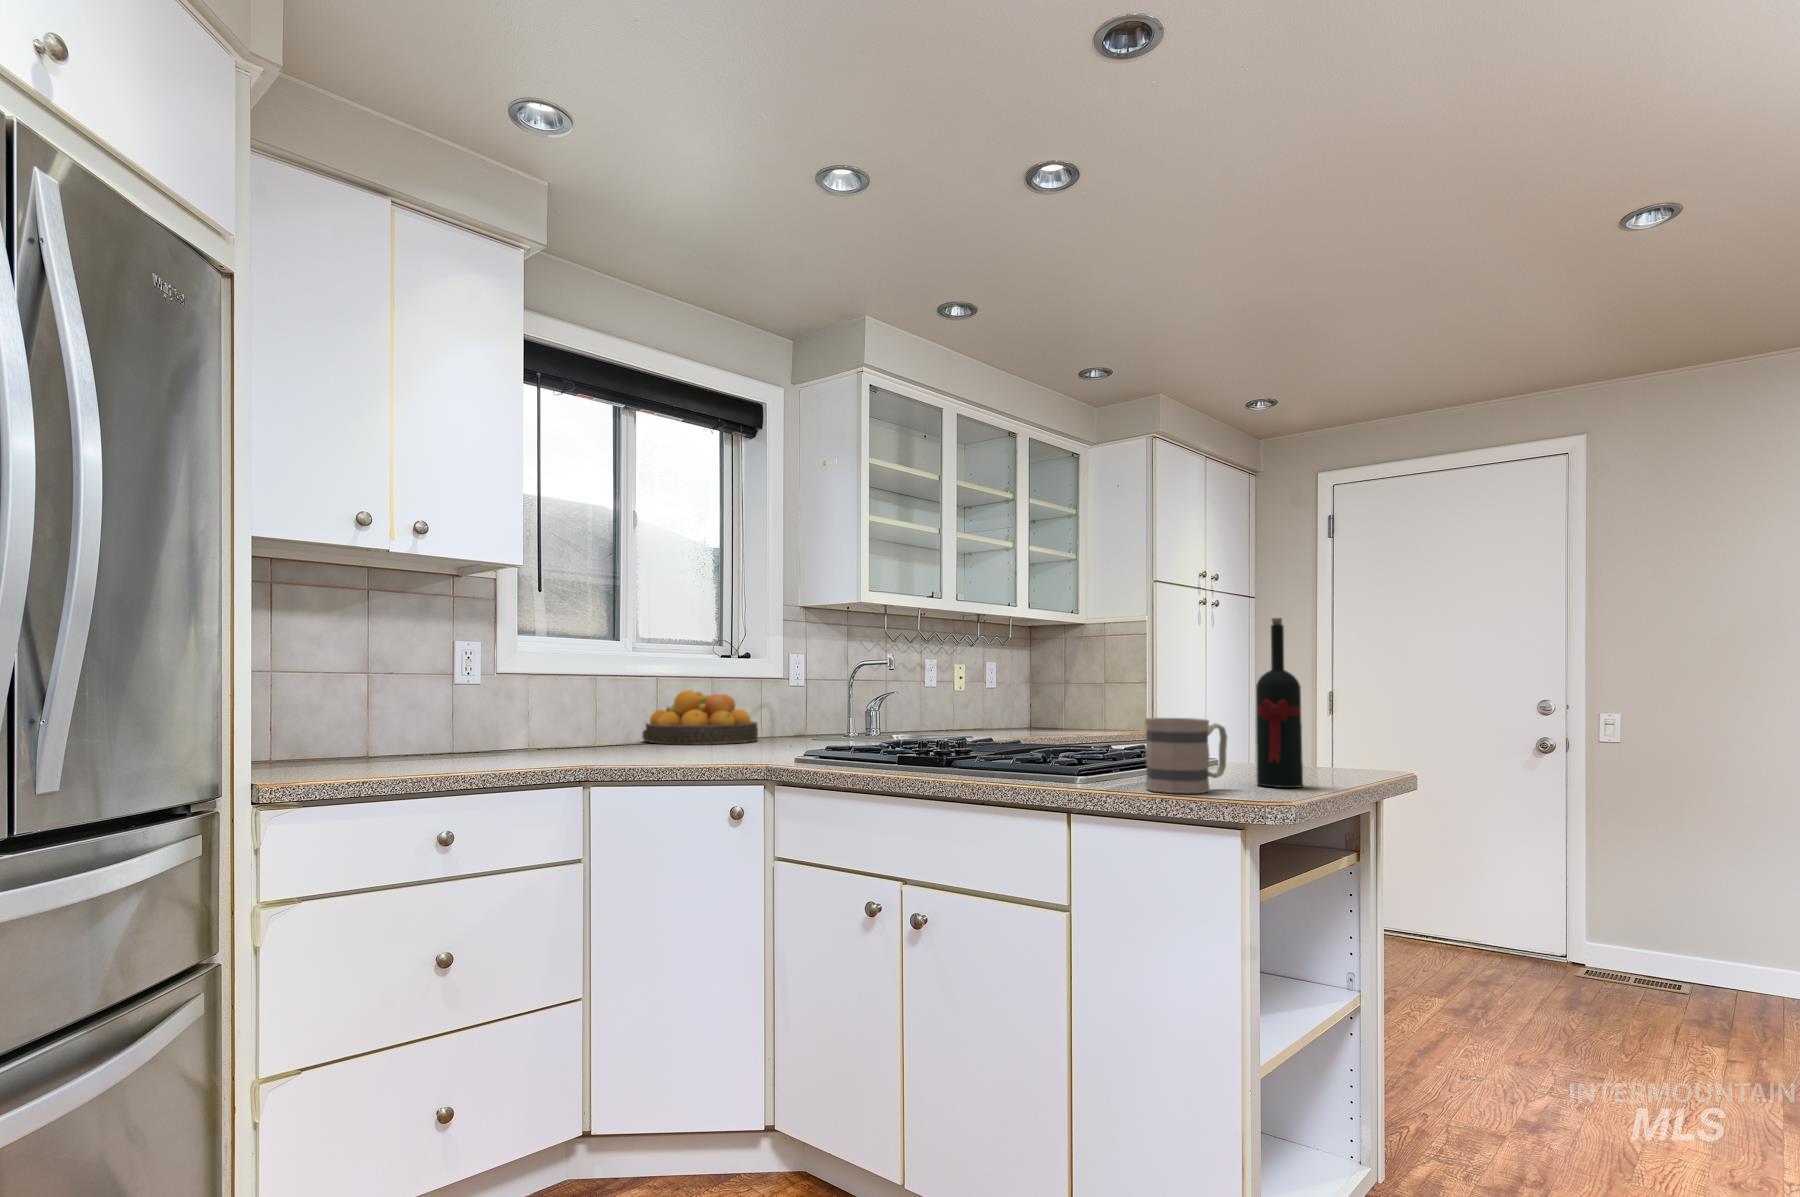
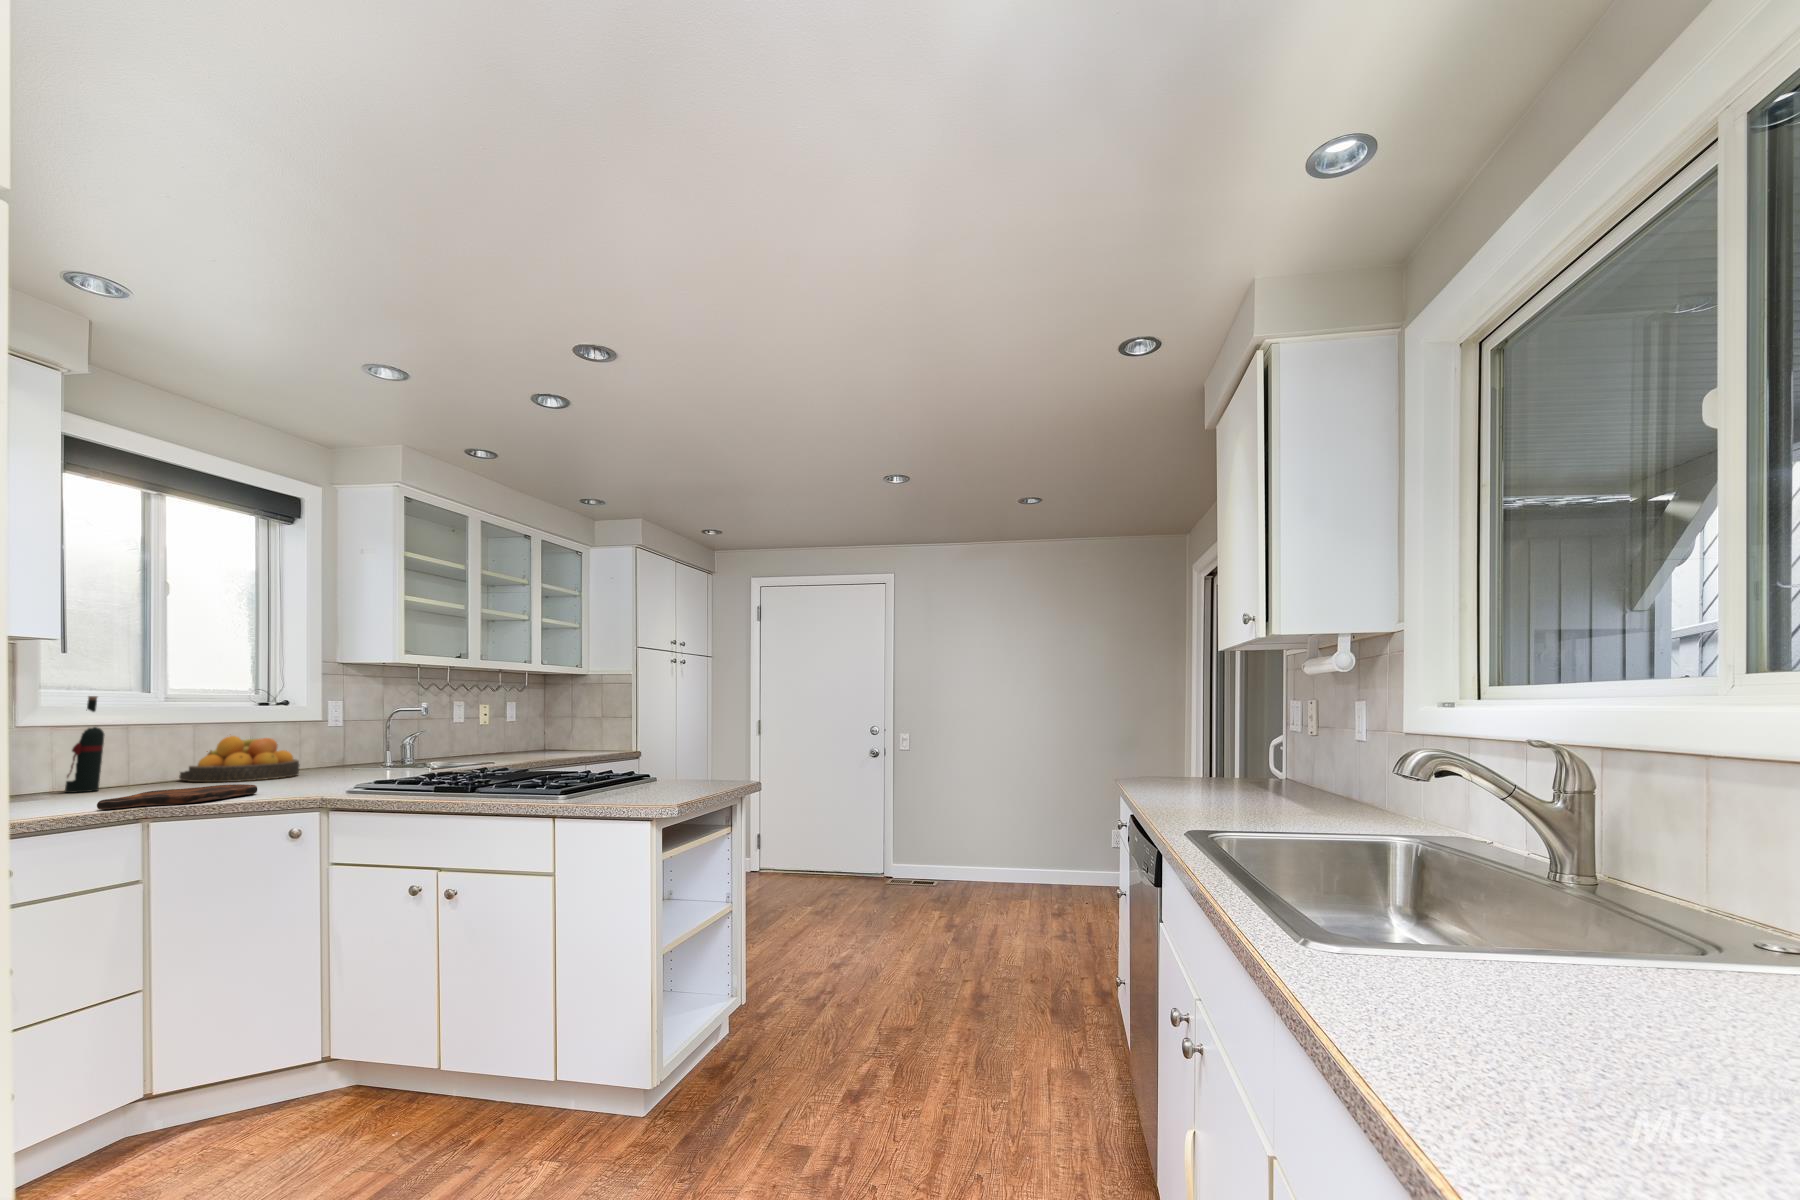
wine bottle: present [1256,618,1303,788] -> present [65,696,104,793]
mug: present [1145,718,1227,793] -> none [606,755,657,800]
cutting board: none [539,745,702,766] -> present [97,784,257,810]

